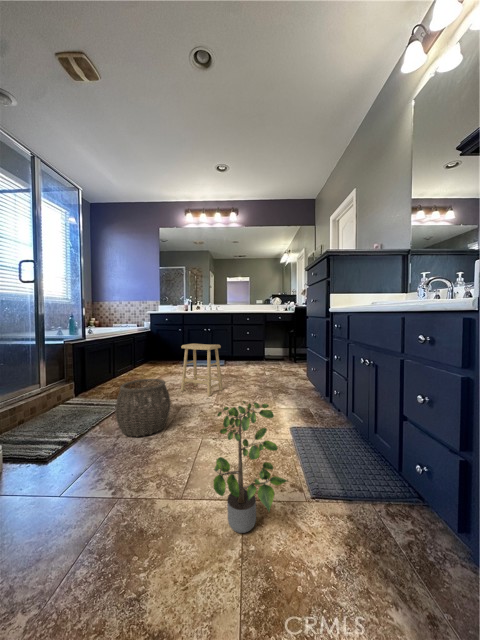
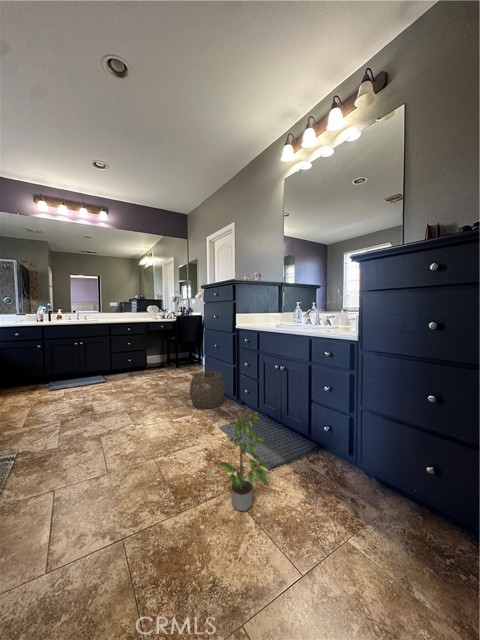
footstool: present [181,344,223,396] -> none [78,362,130,420]
woven basket: present [115,379,171,437] -> present [189,371,225,409]

